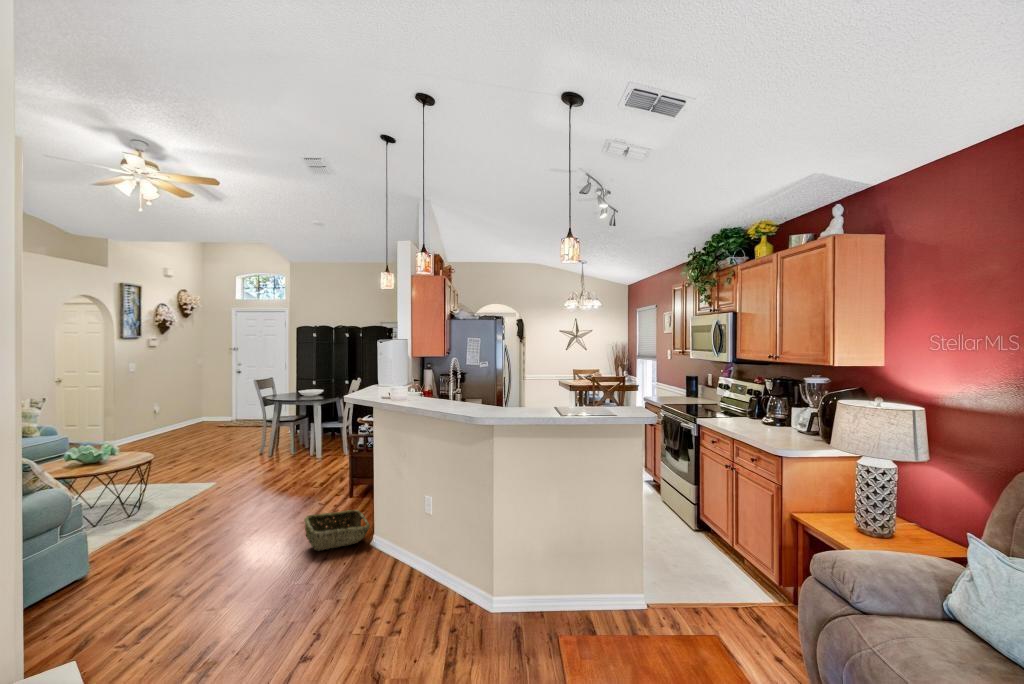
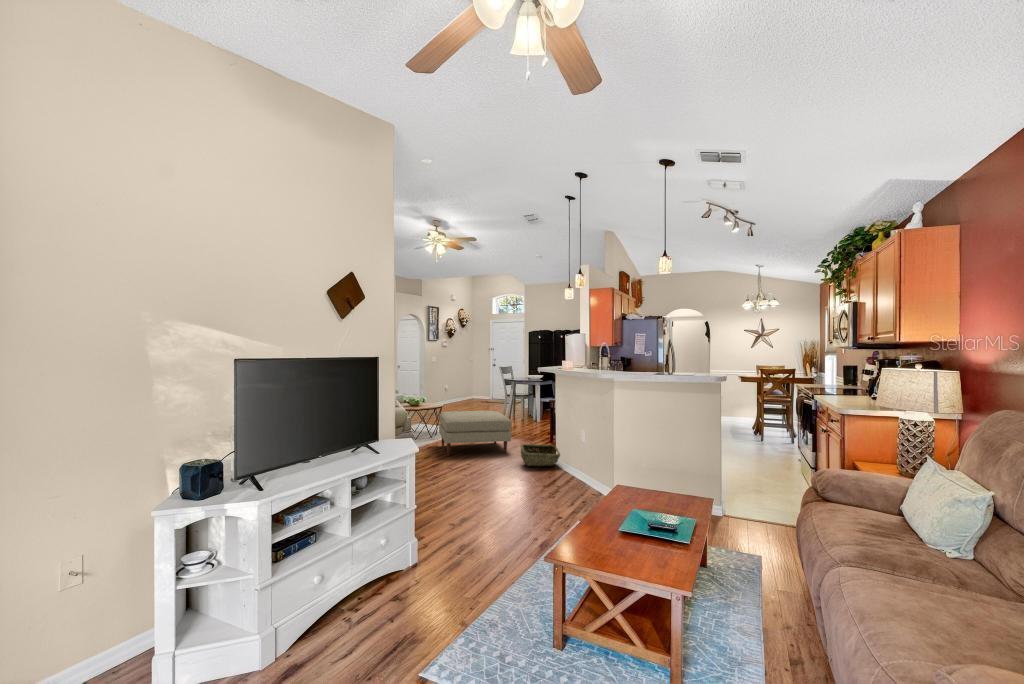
ottoman: none [148,459,284,551] -> present [439,411,511,456]

